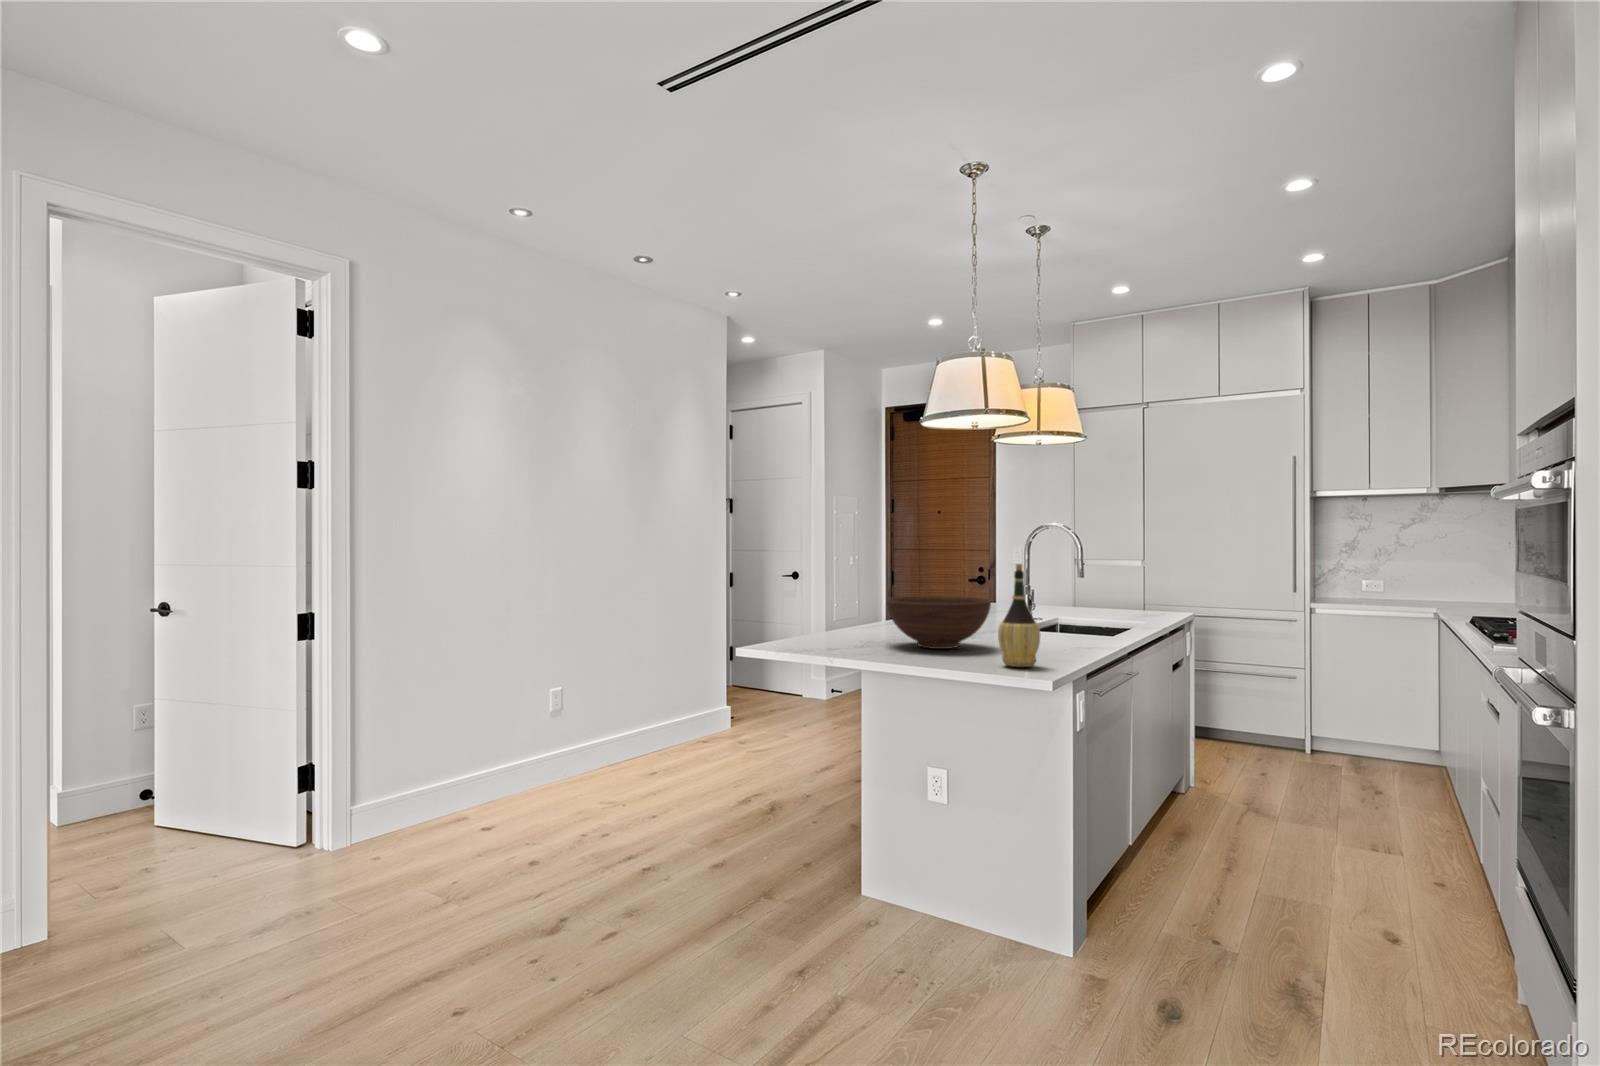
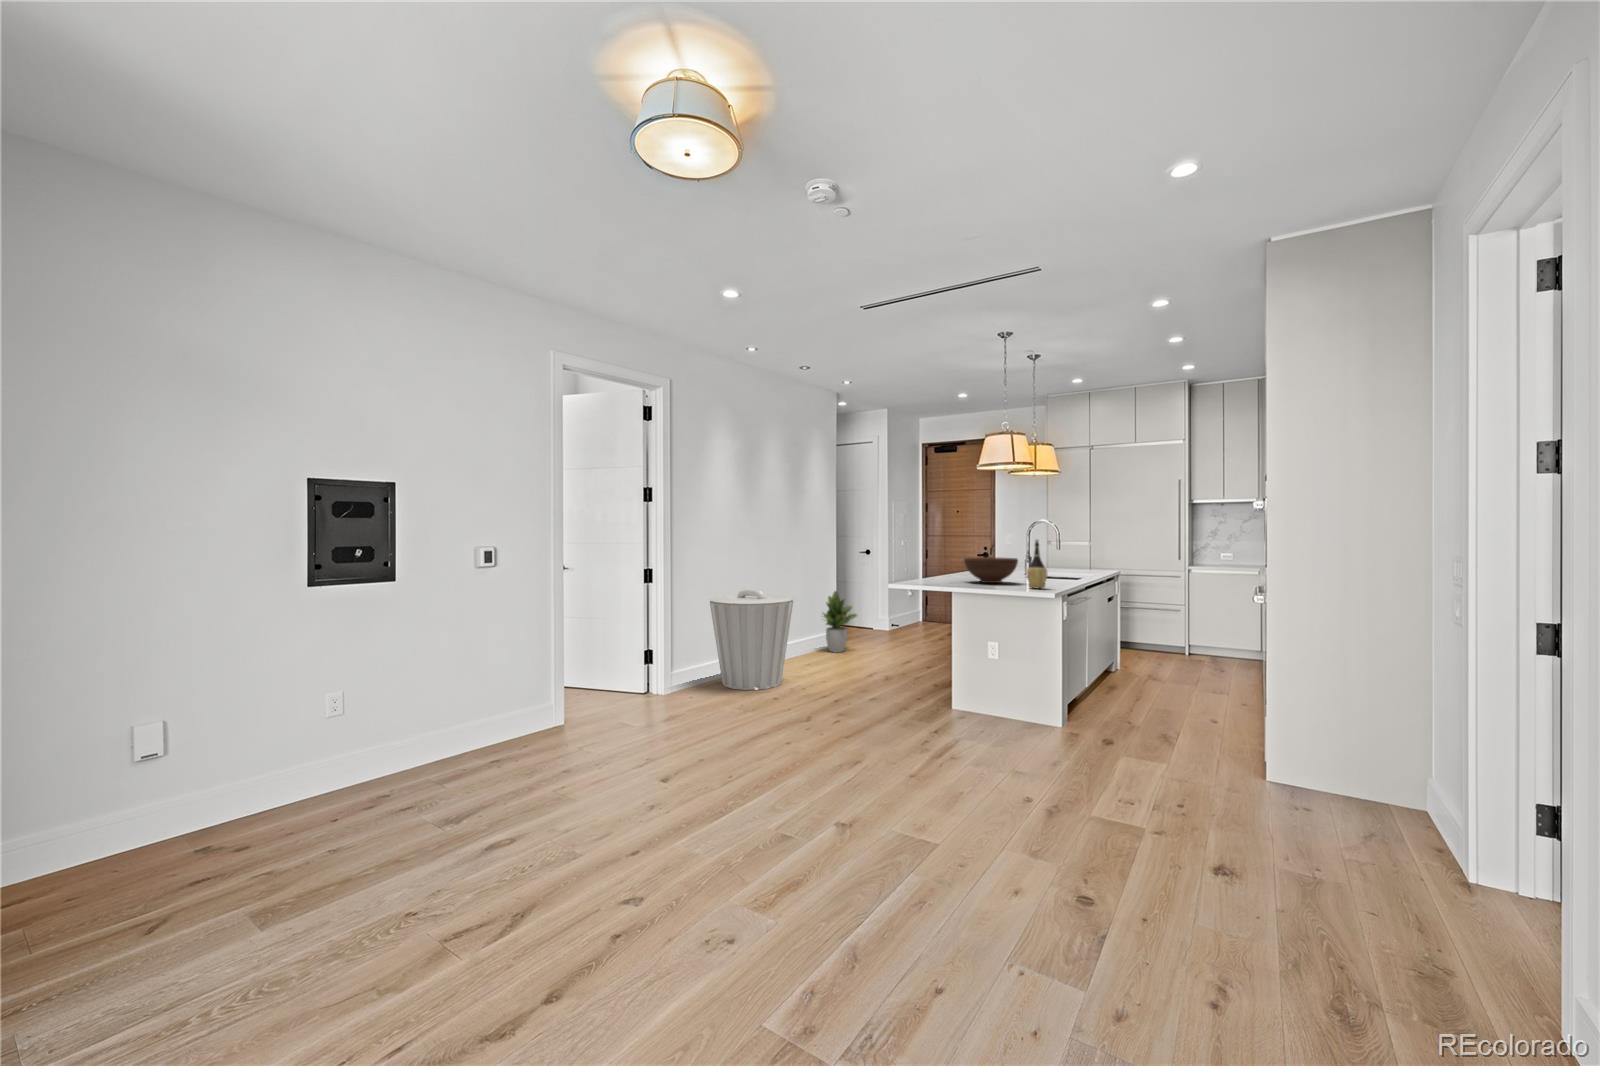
potted plant: none [688,642,754,748] -> present [823,591,857,653]
trash can: none [435,649,598,842] -> present [710,589,793,690]

